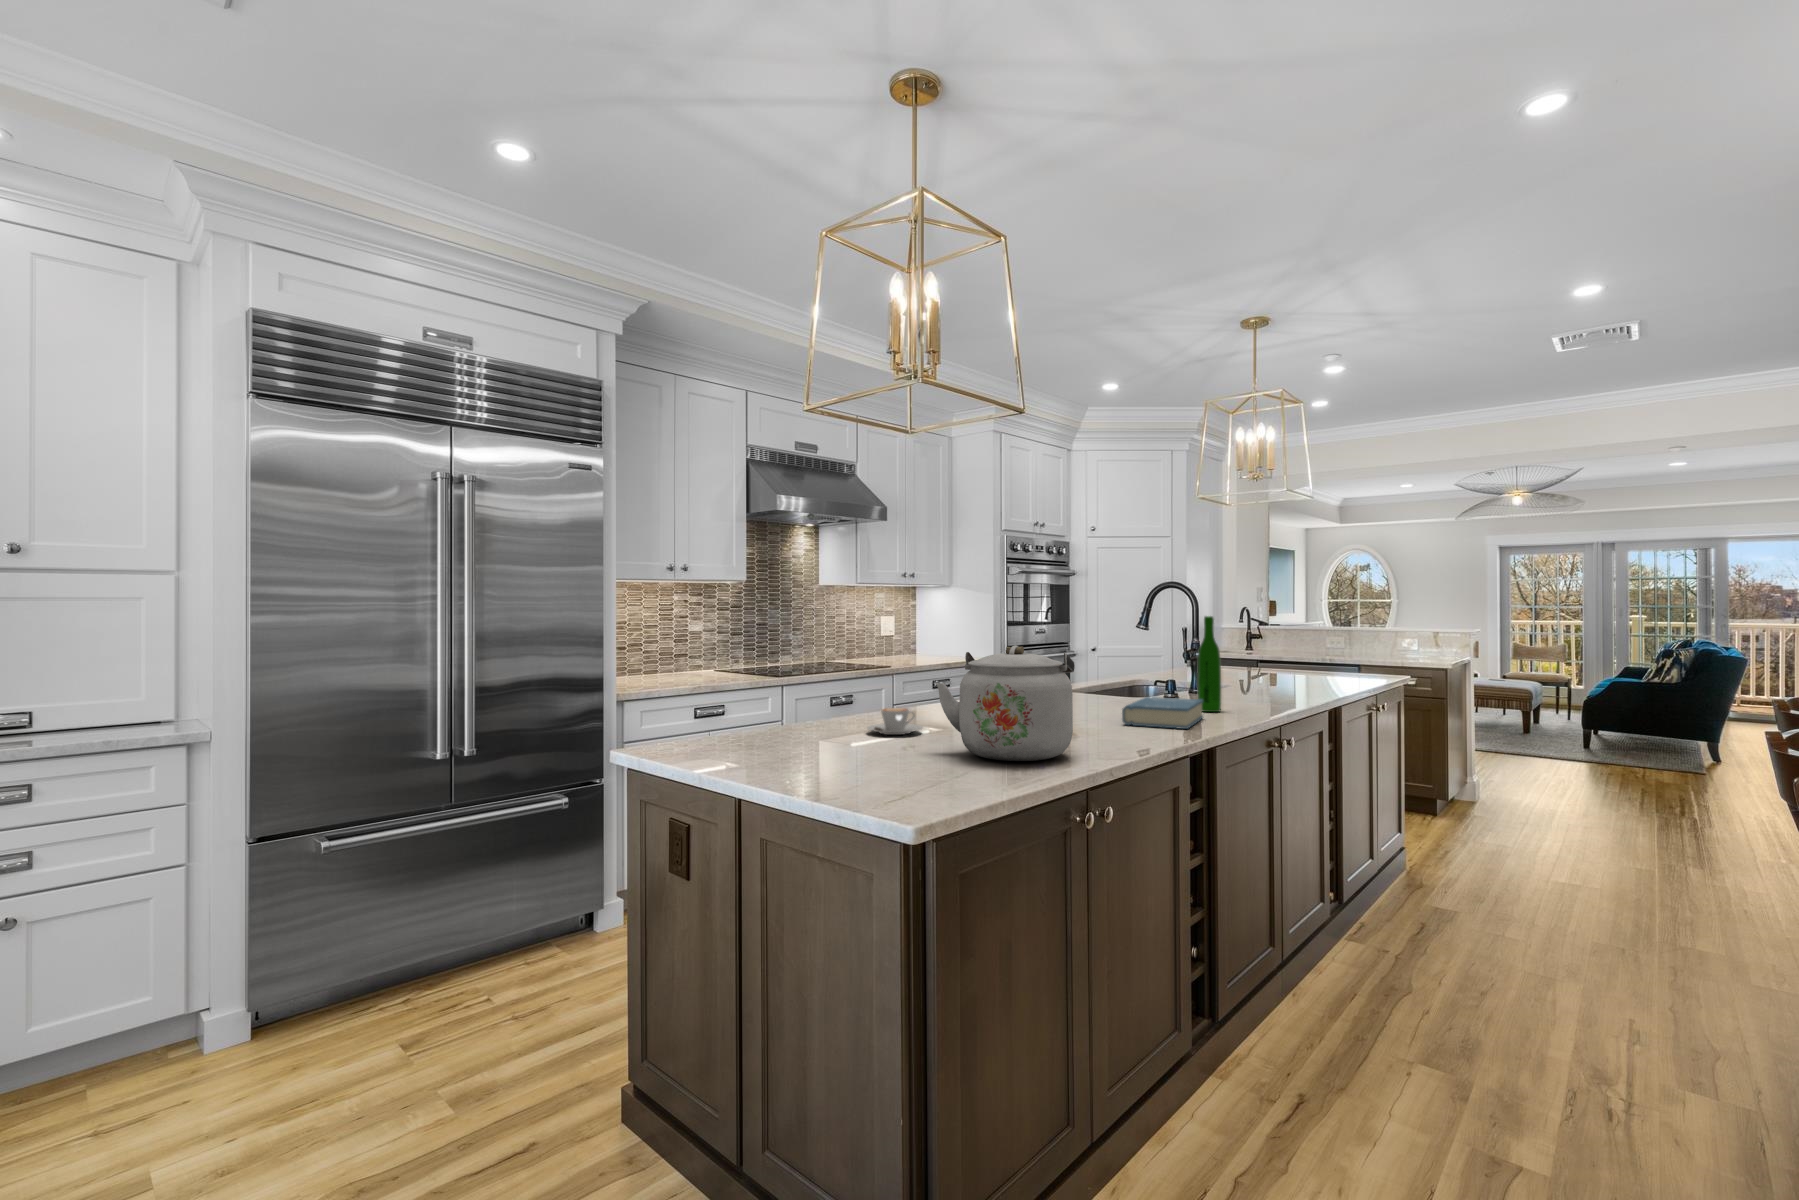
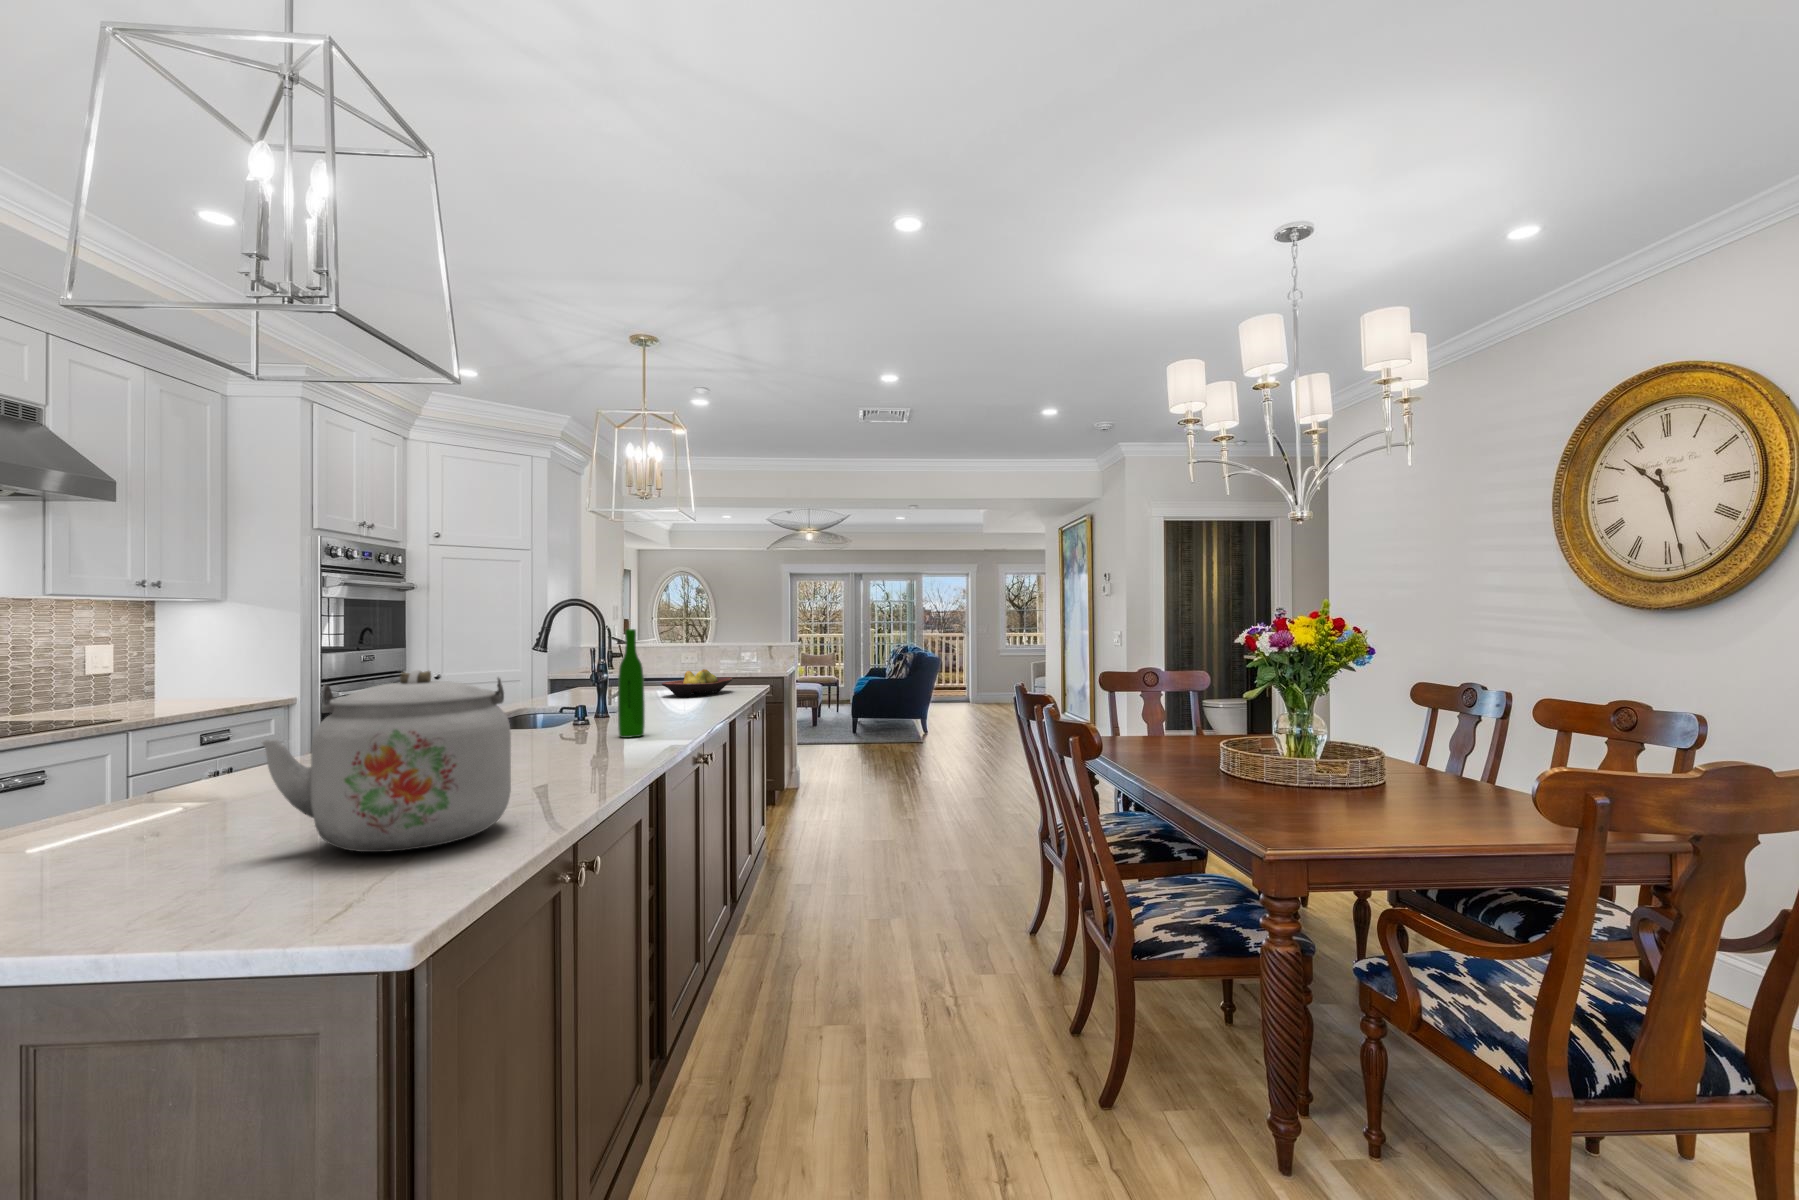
fruit bowl: none [1271,655,1352,682] -> present [662,669,732,697]
hardback book: present [1122,697,1203,729] -> none [544,724,633,766]
coffee cup: present [867,708,923,735] -> none [84,788,217,840]

